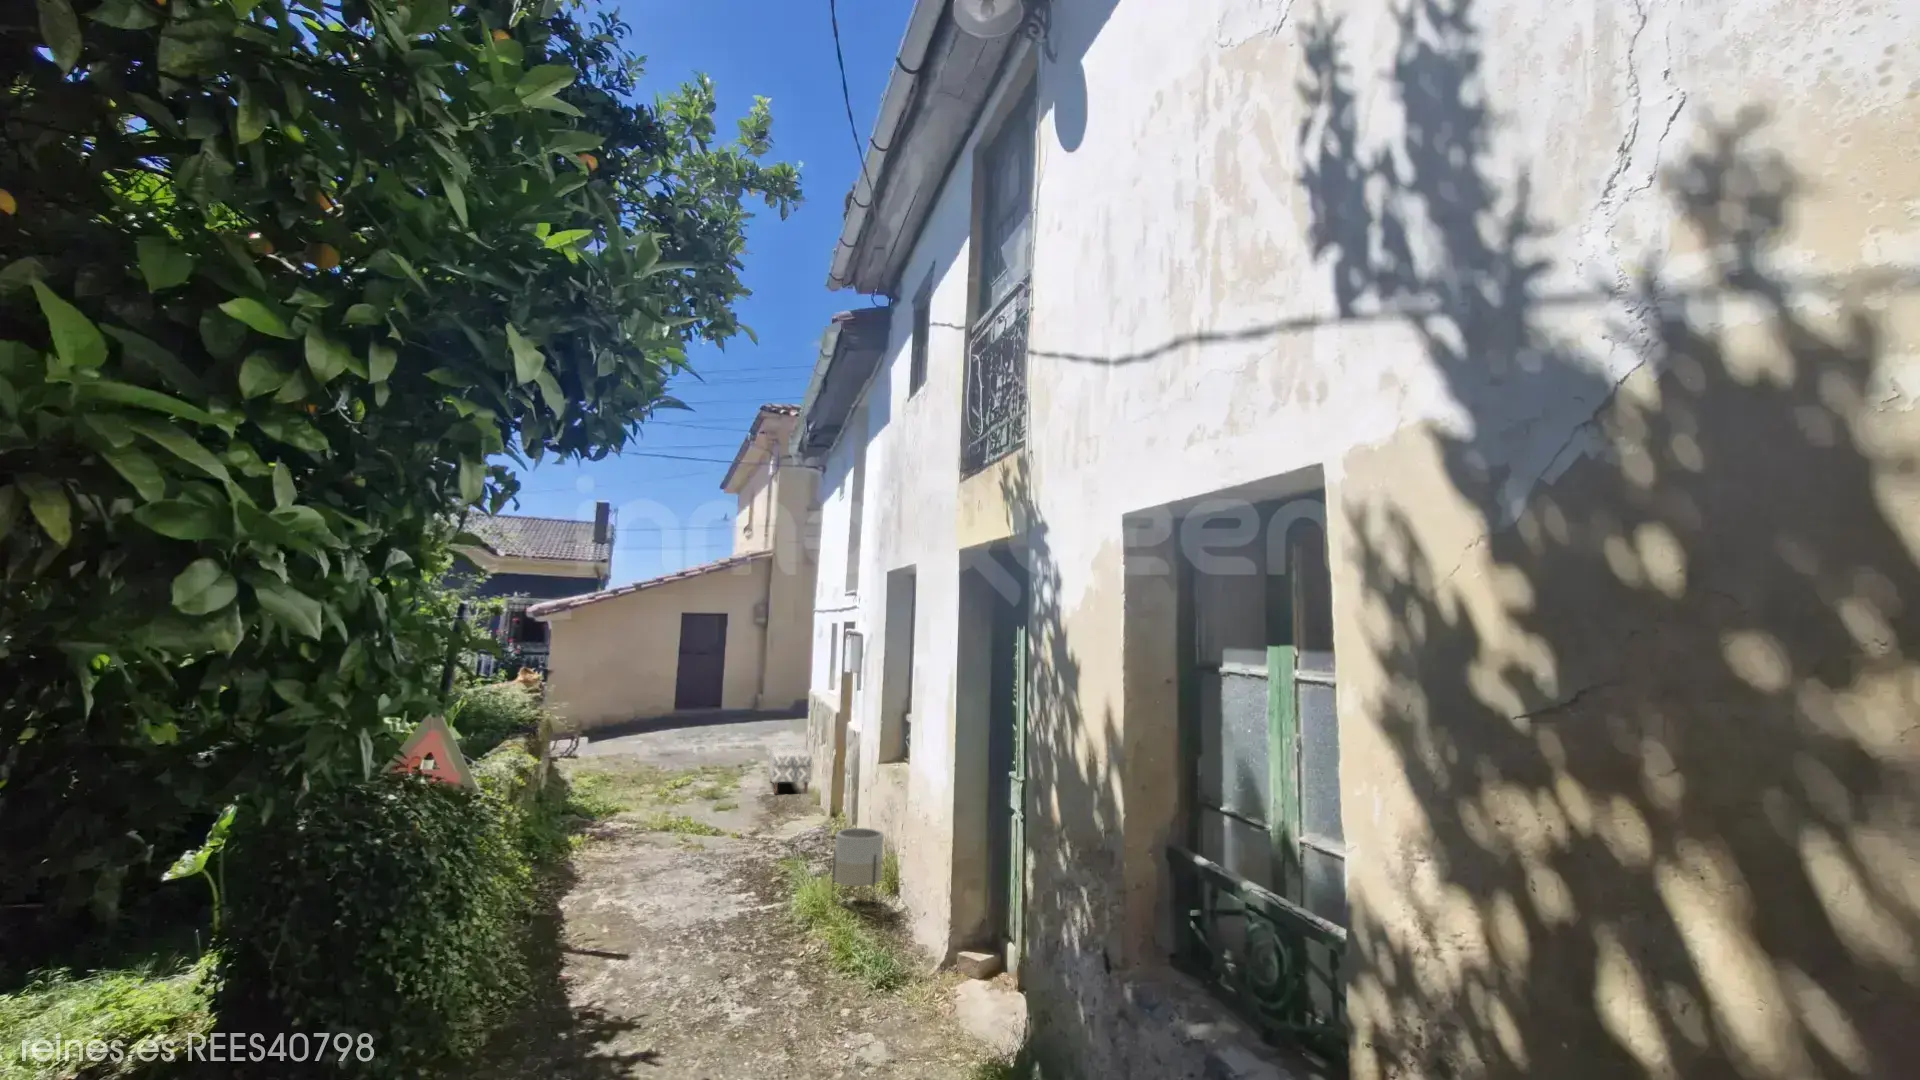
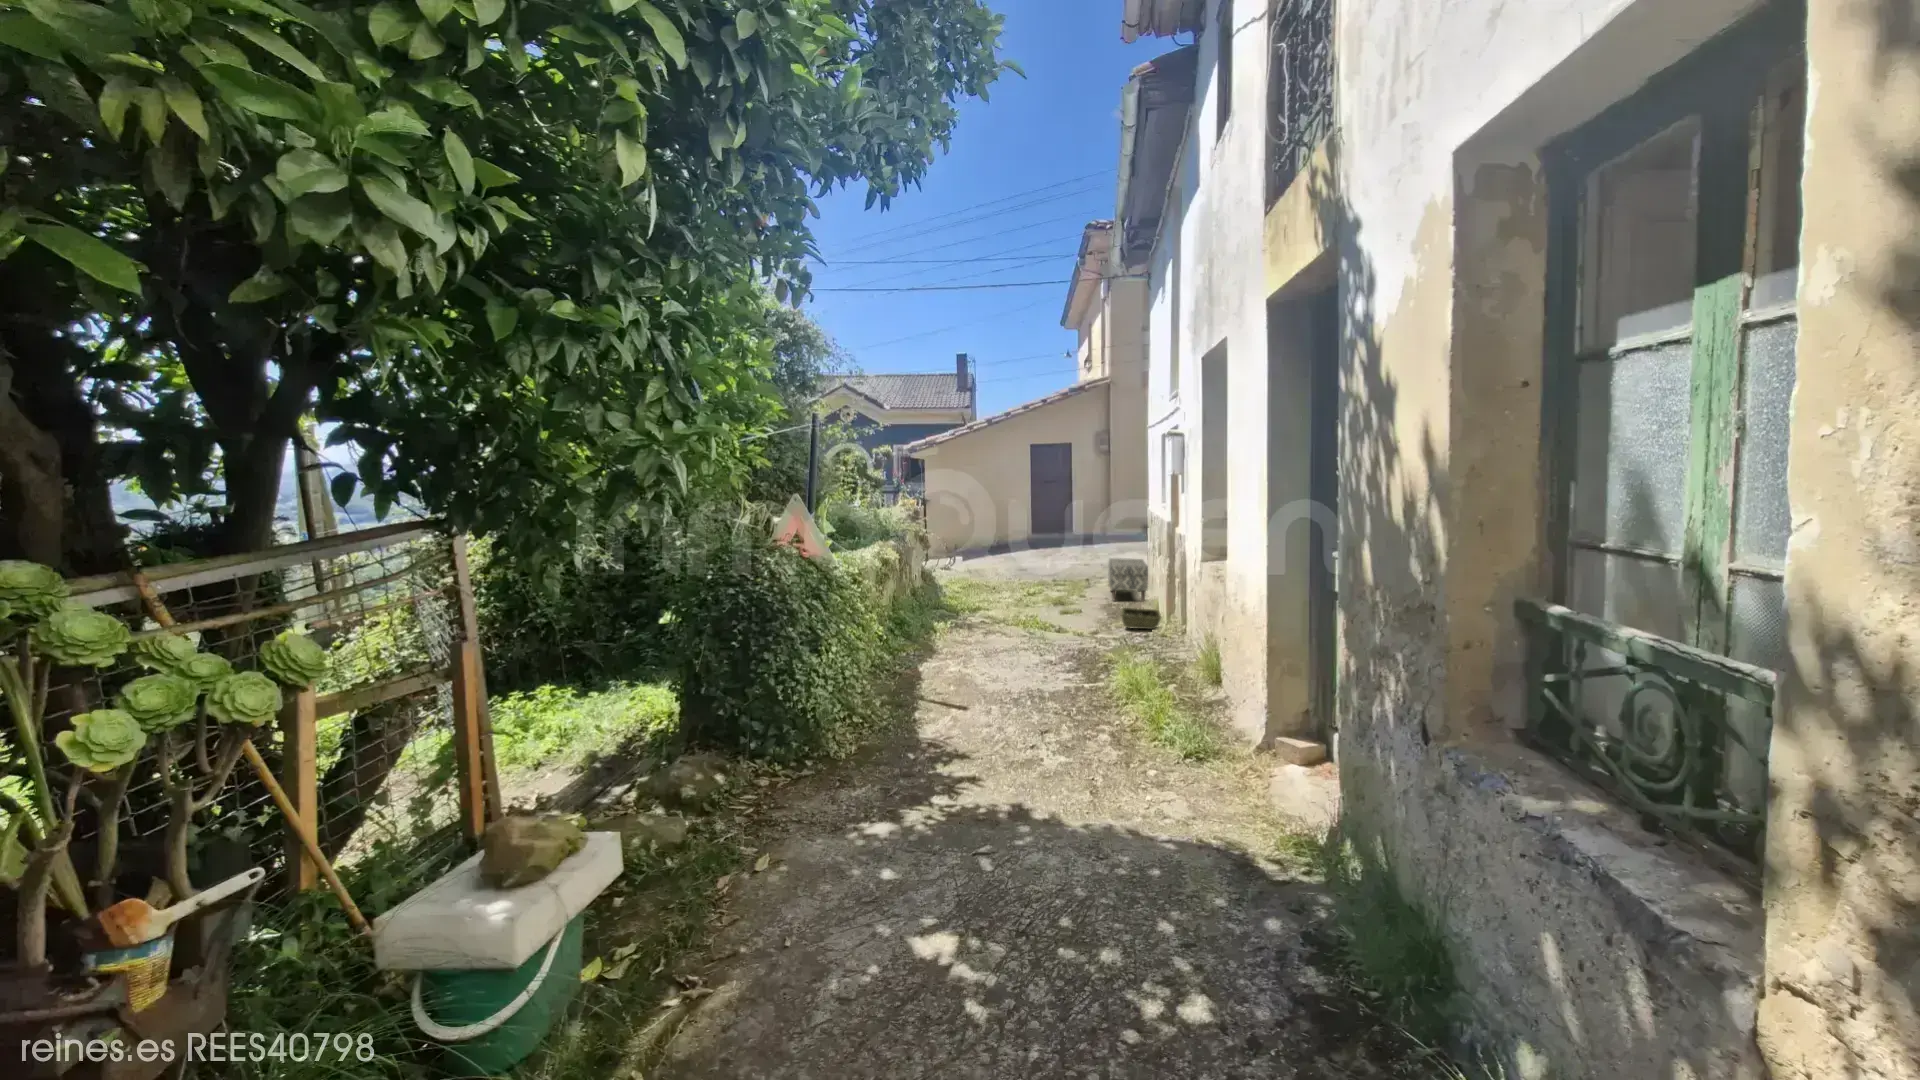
woven basket: none [788,806,830,829] -> present [1121,608,1161,629]
planter: present [831,828,884,900] -> none [1151,619,1202,691]

